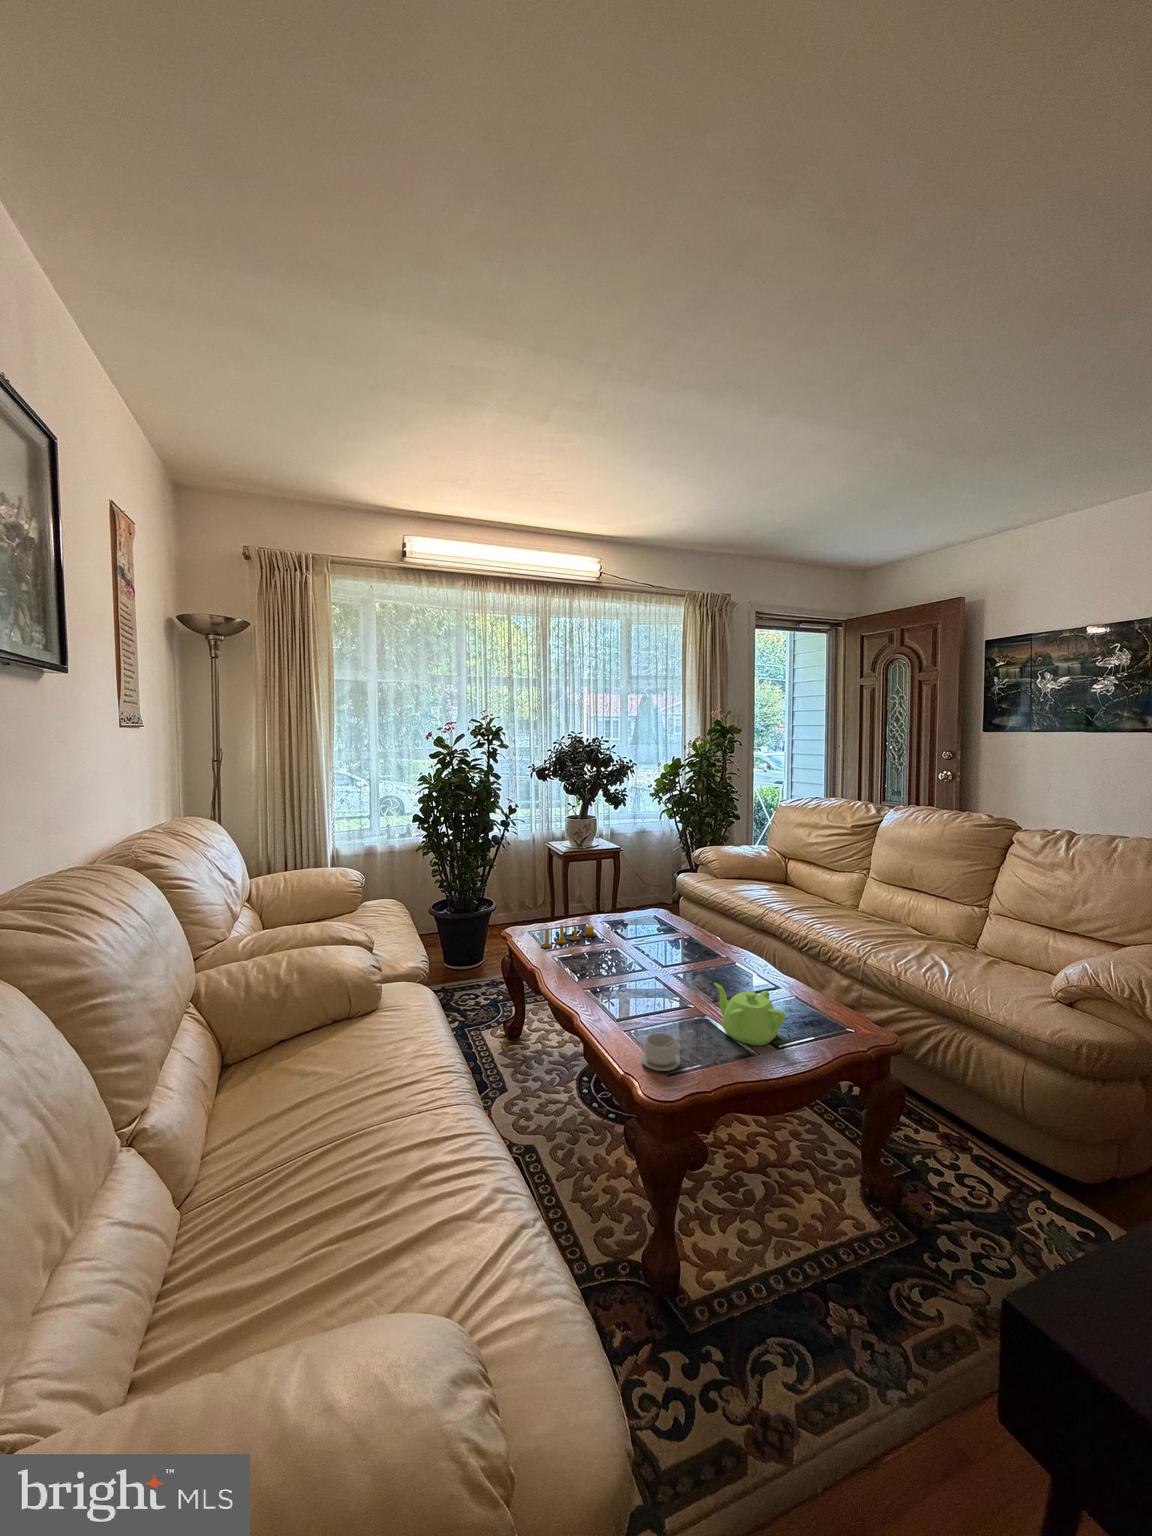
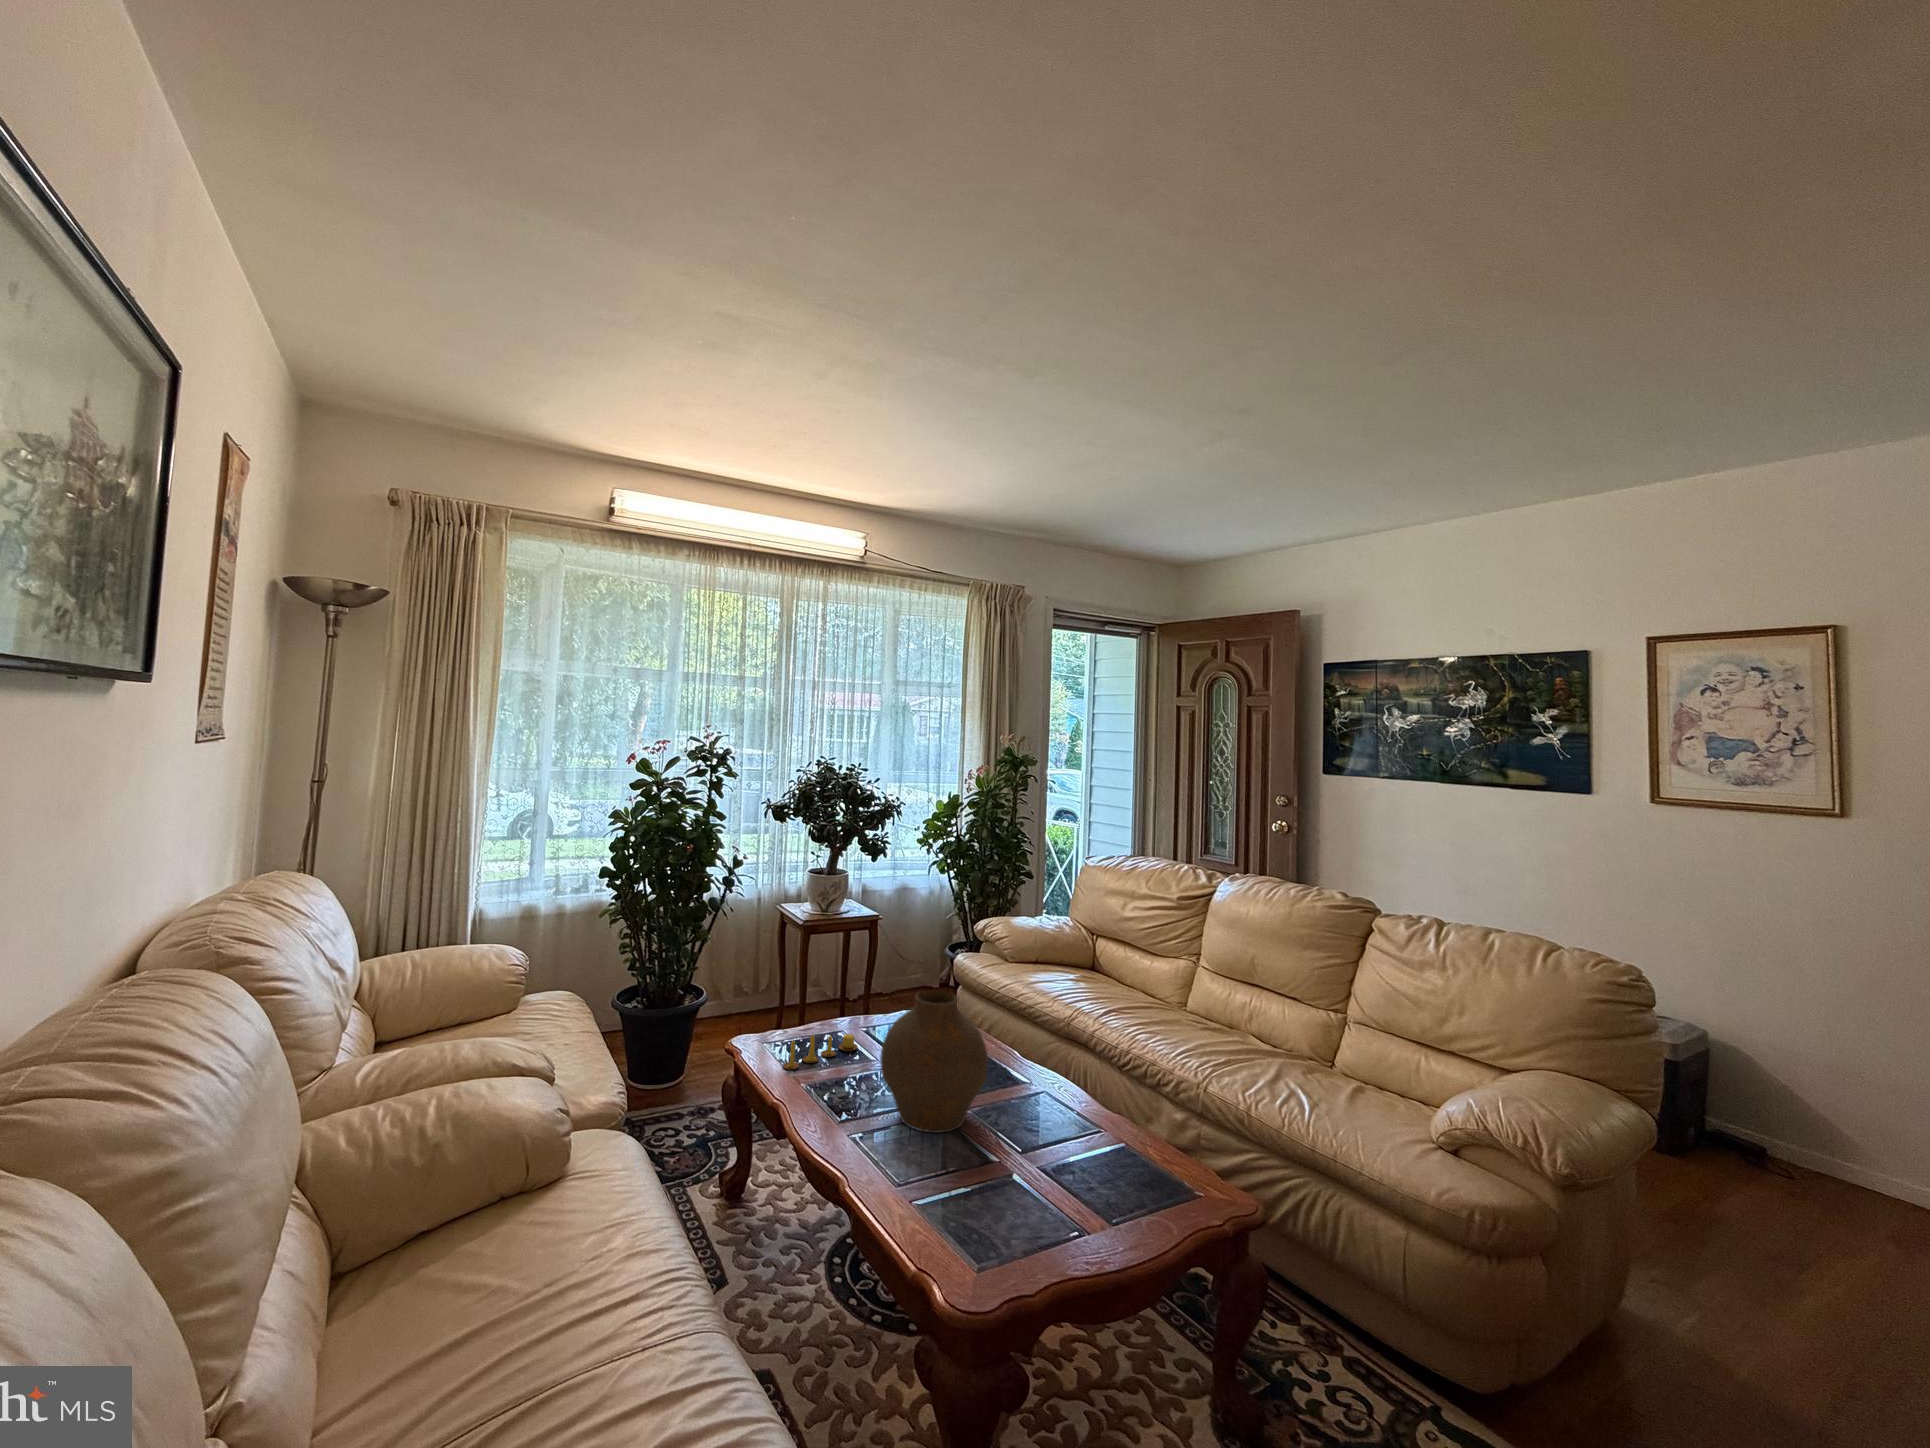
vase: none [607,888,688,989] -> present [880,990,988,1133]
teapot: present [714,983,785,1046] -> none [1026,1129,1120,1219]
teacup: present [641,1031,692,1071] -> none [937,1203,1006,1264]

